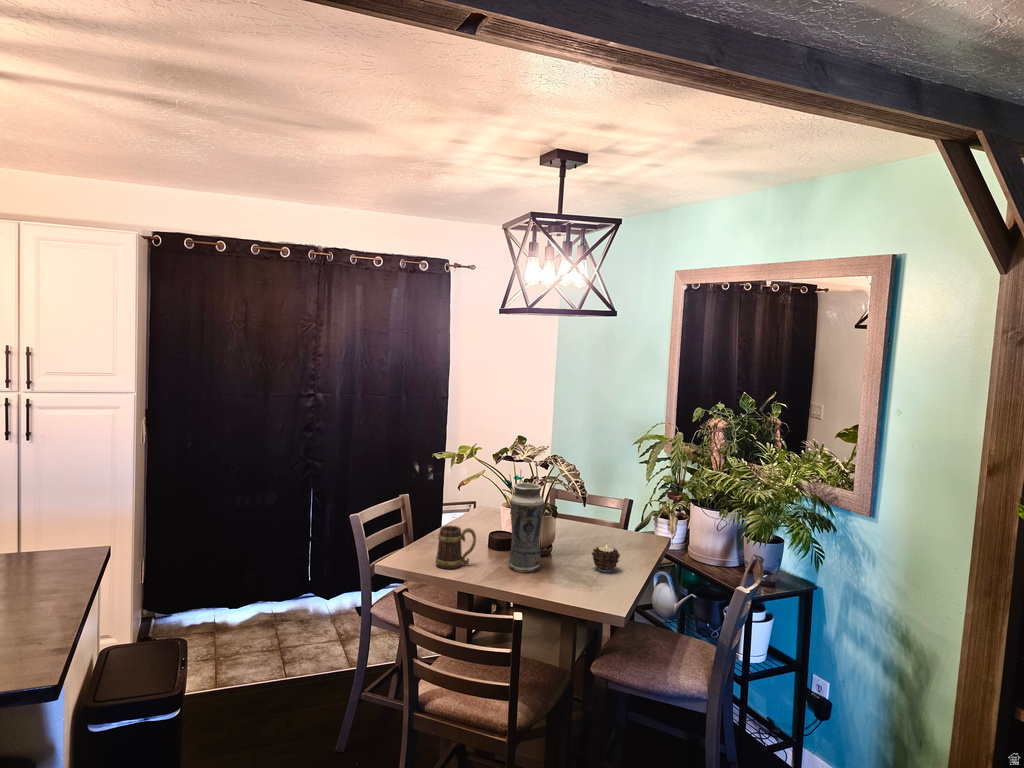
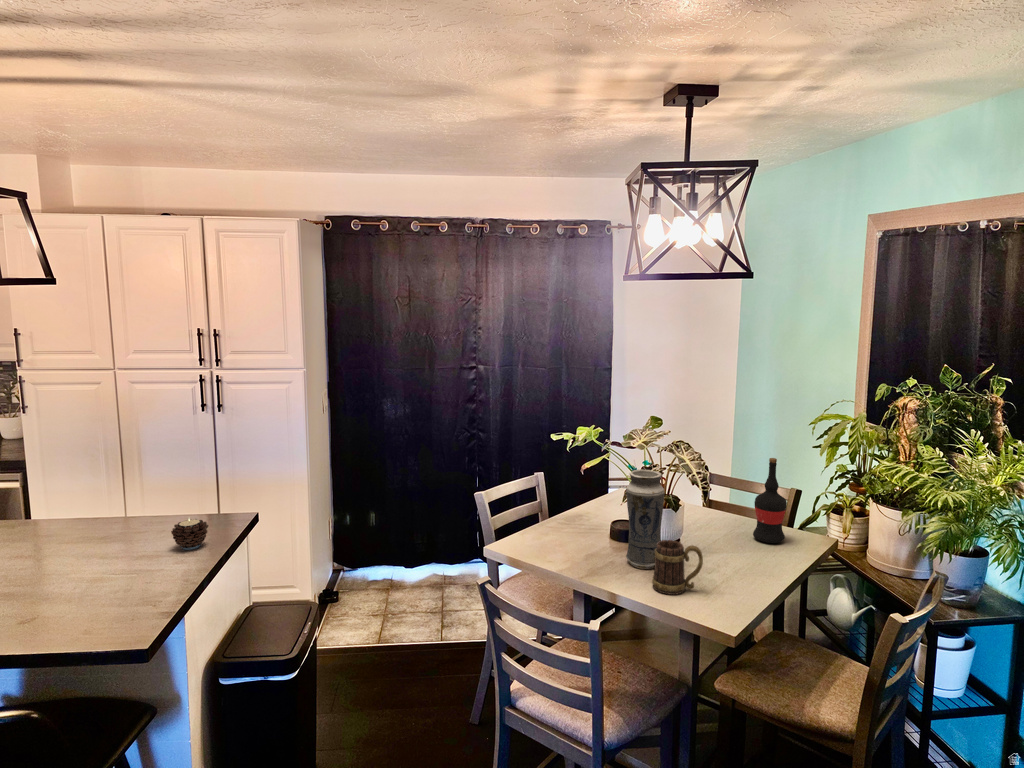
wine bottle: none [604,471,632,544] -> present [753,458,787,543]
mug: present [436,526,476,569] -> present [652,540,703,595]
candle: present [592,545,620,572] -> present [171,519,209,550]

